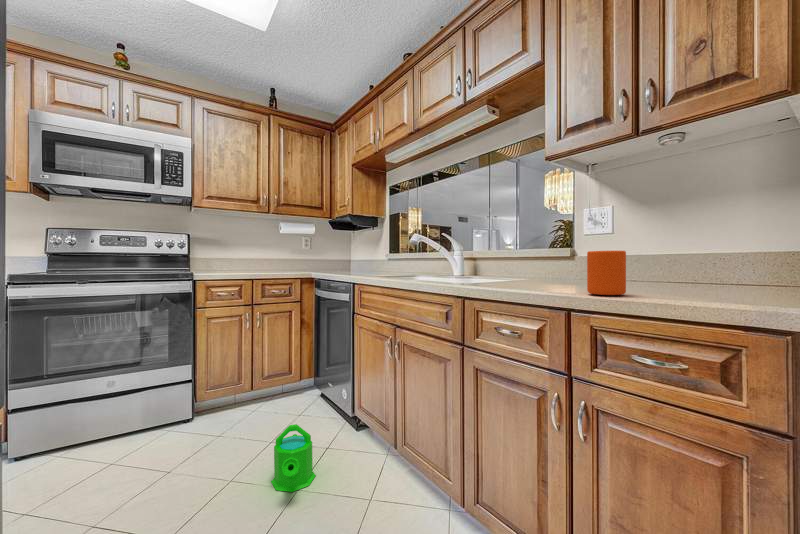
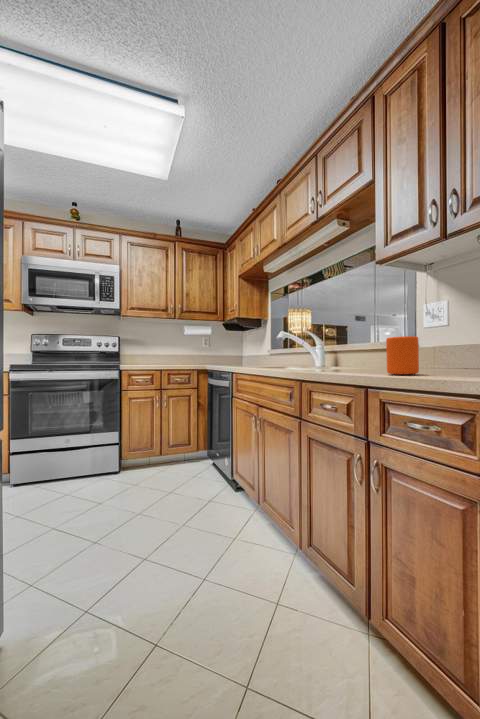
watering can: present [271,424,316,492] -> none [164,479,197,530]

